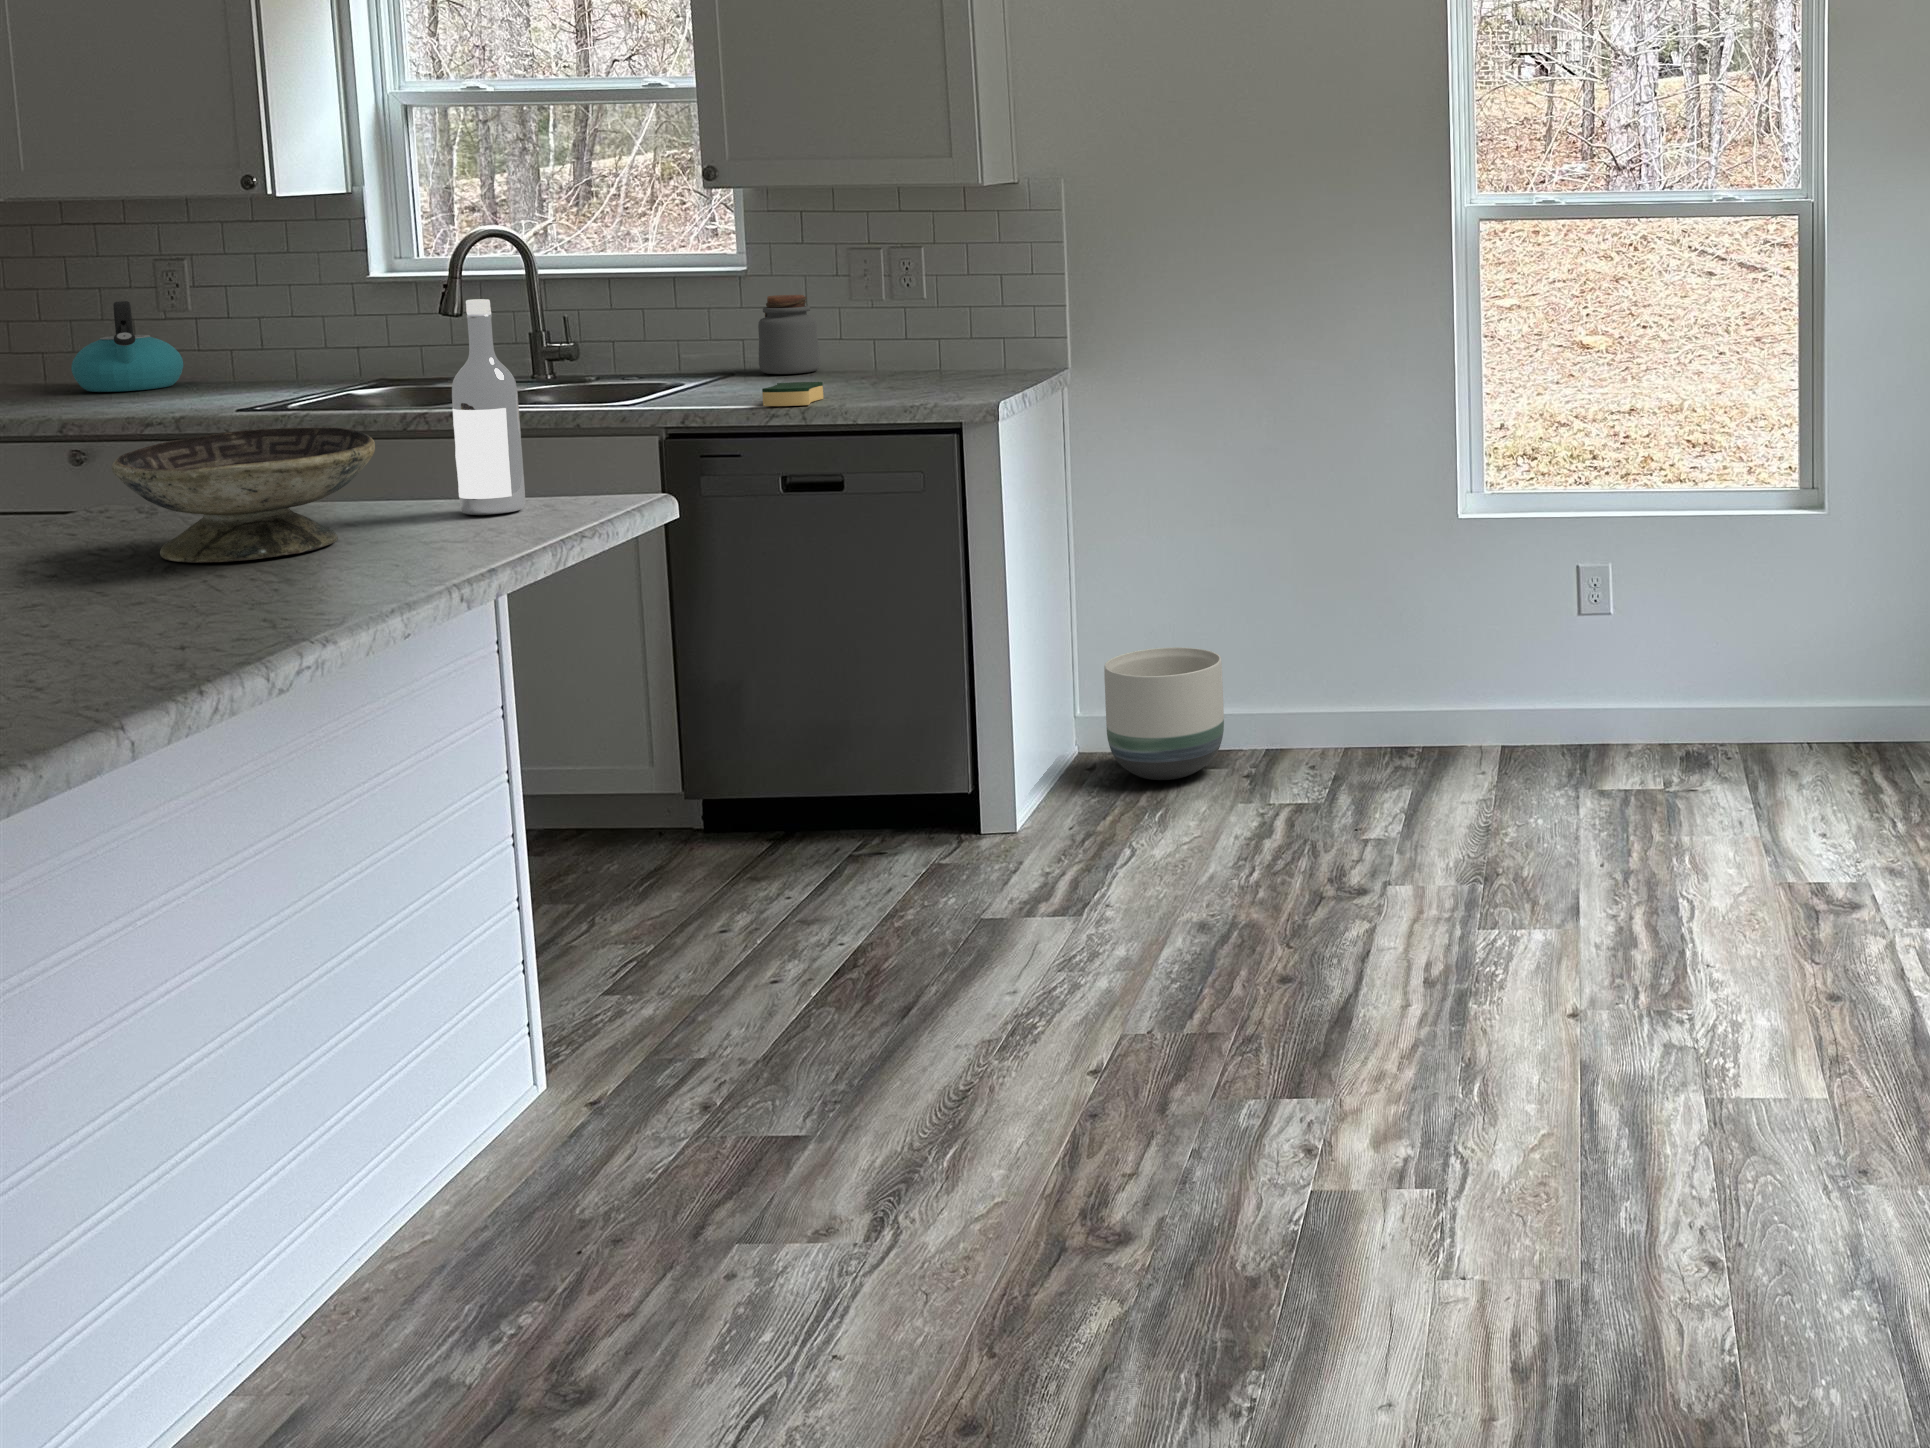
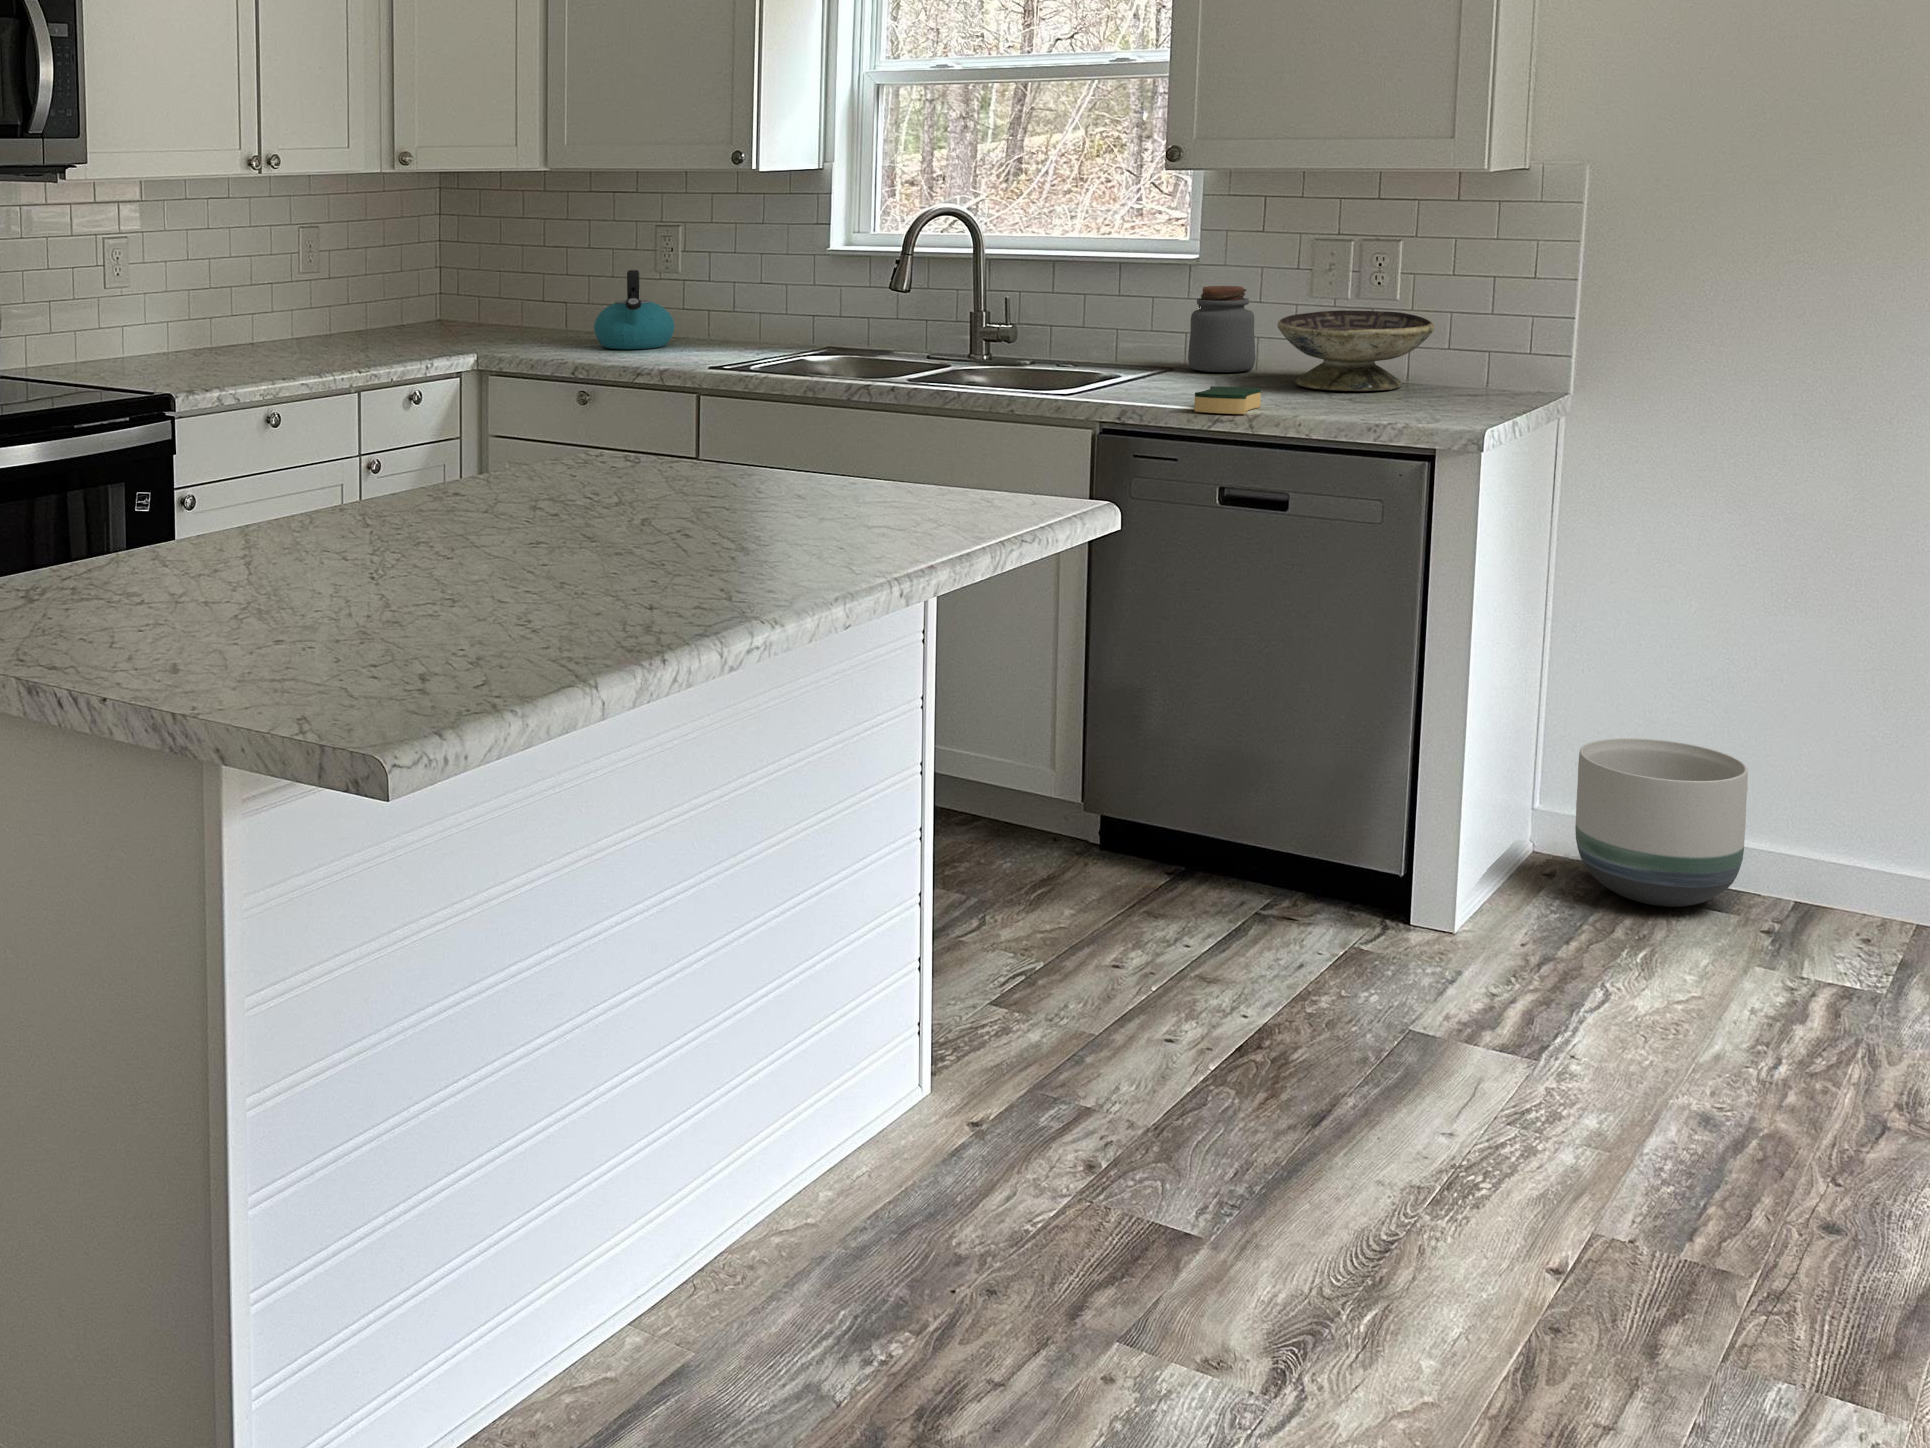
wine bottle: present [452,299,525,515] -> none [903,307,963,524]
decorative bowl: present [112,428,375,563] -> present [1278,310,1434,391]

